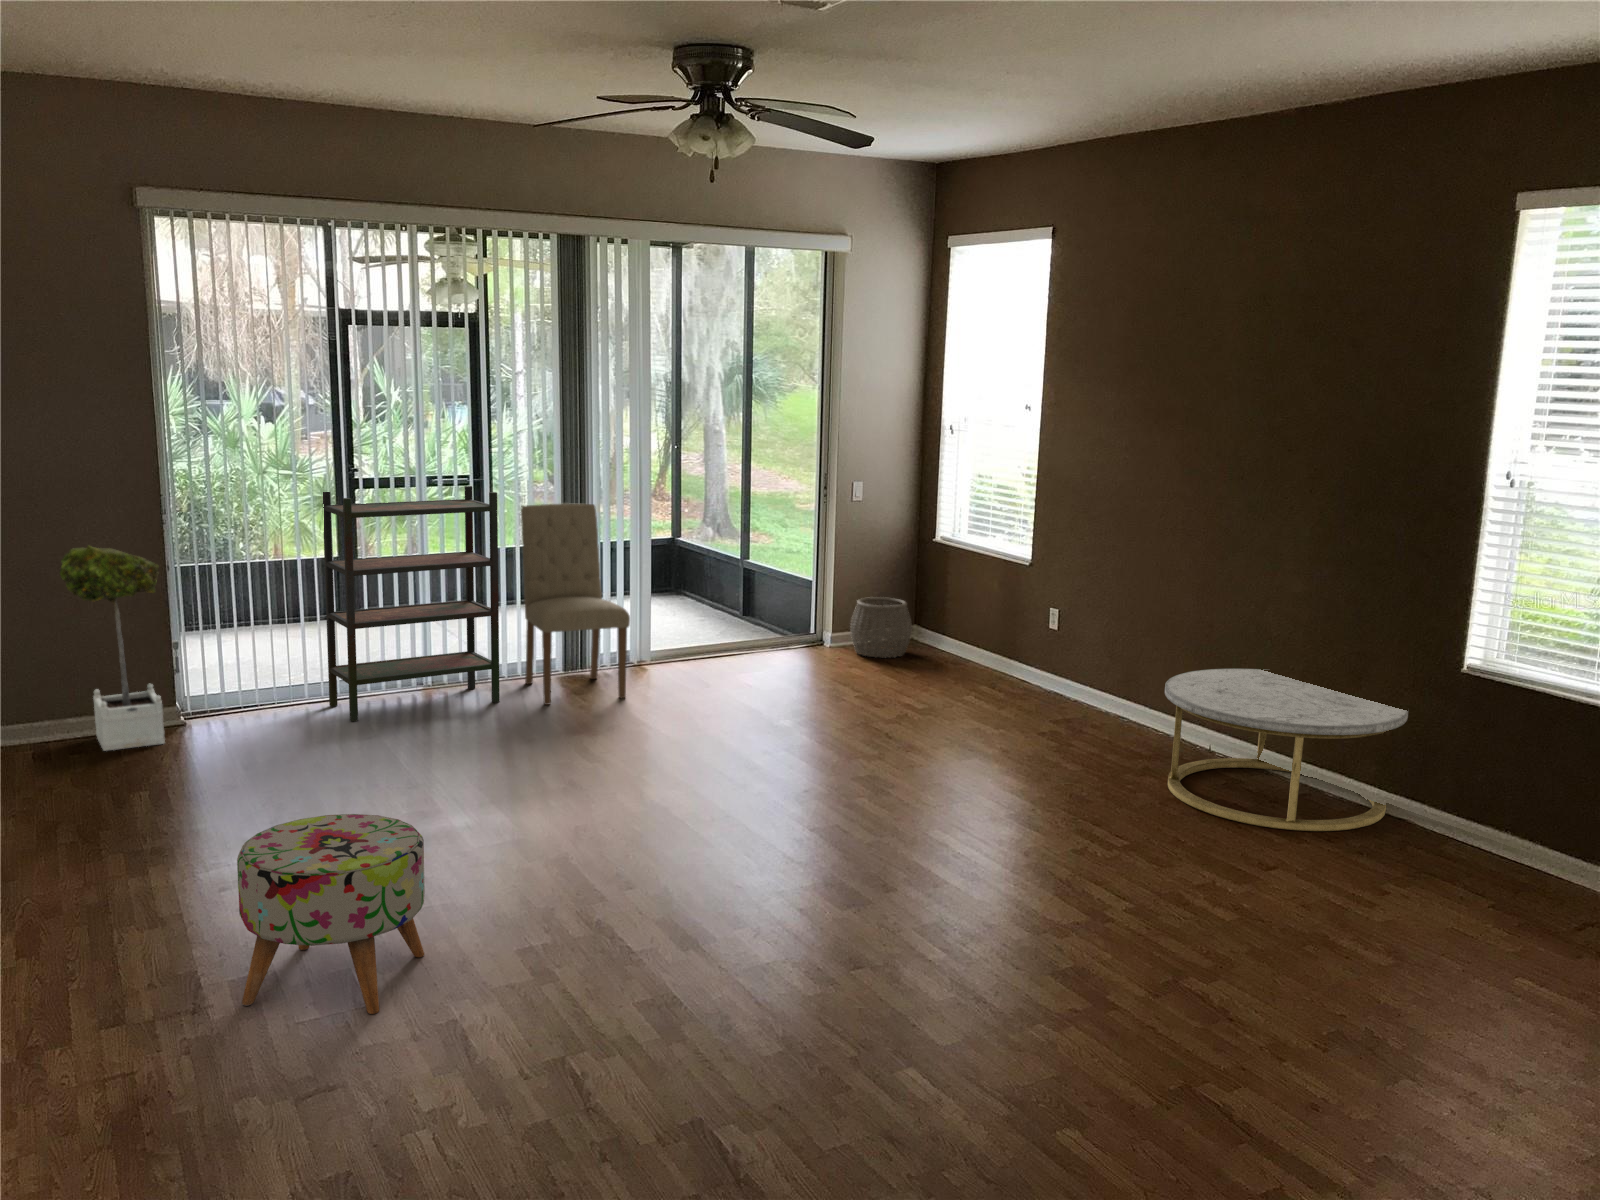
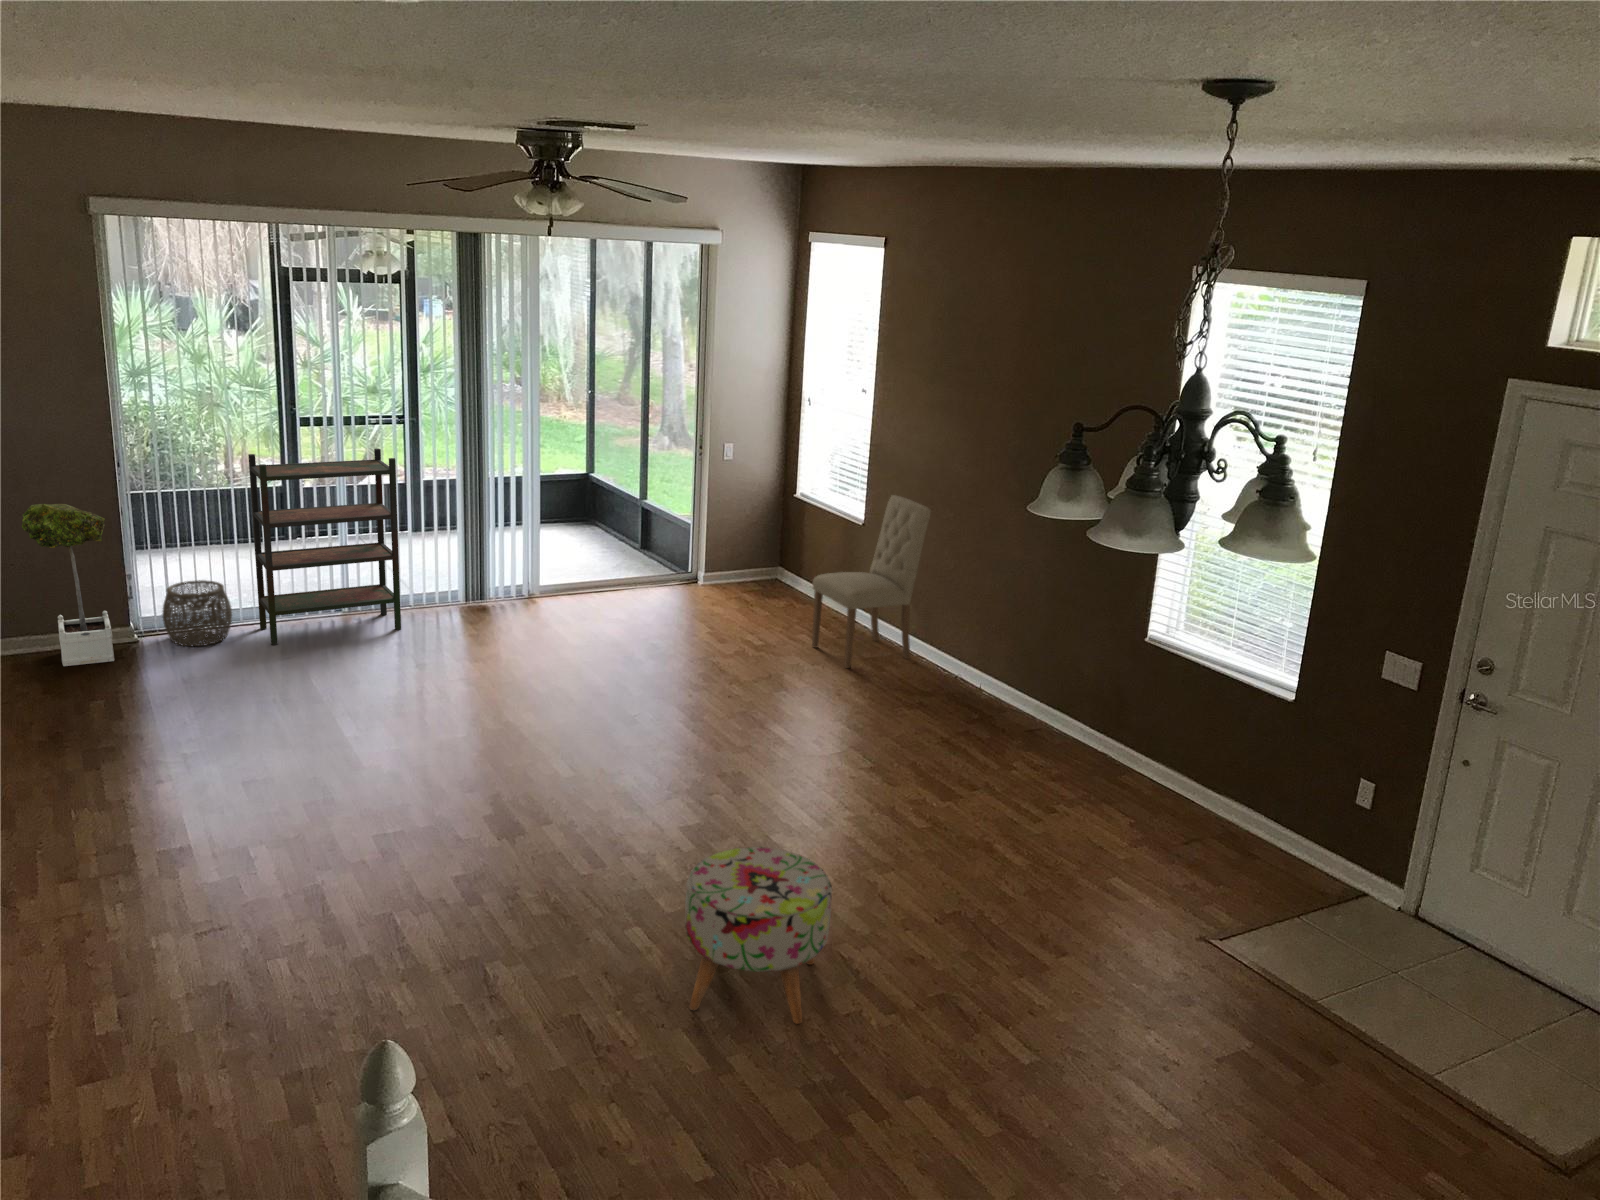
dining chair: present [521,503,630,705] -> present [812,495,931,668]
woven basket: present [851,597,911,658] -> present [162,580,232,646]
coffee table: present [1165,669,1408,831] -> none [908,639,1098,785]
ottoman: present [237,814,425,1014] -> present [685,847,832,1024]

